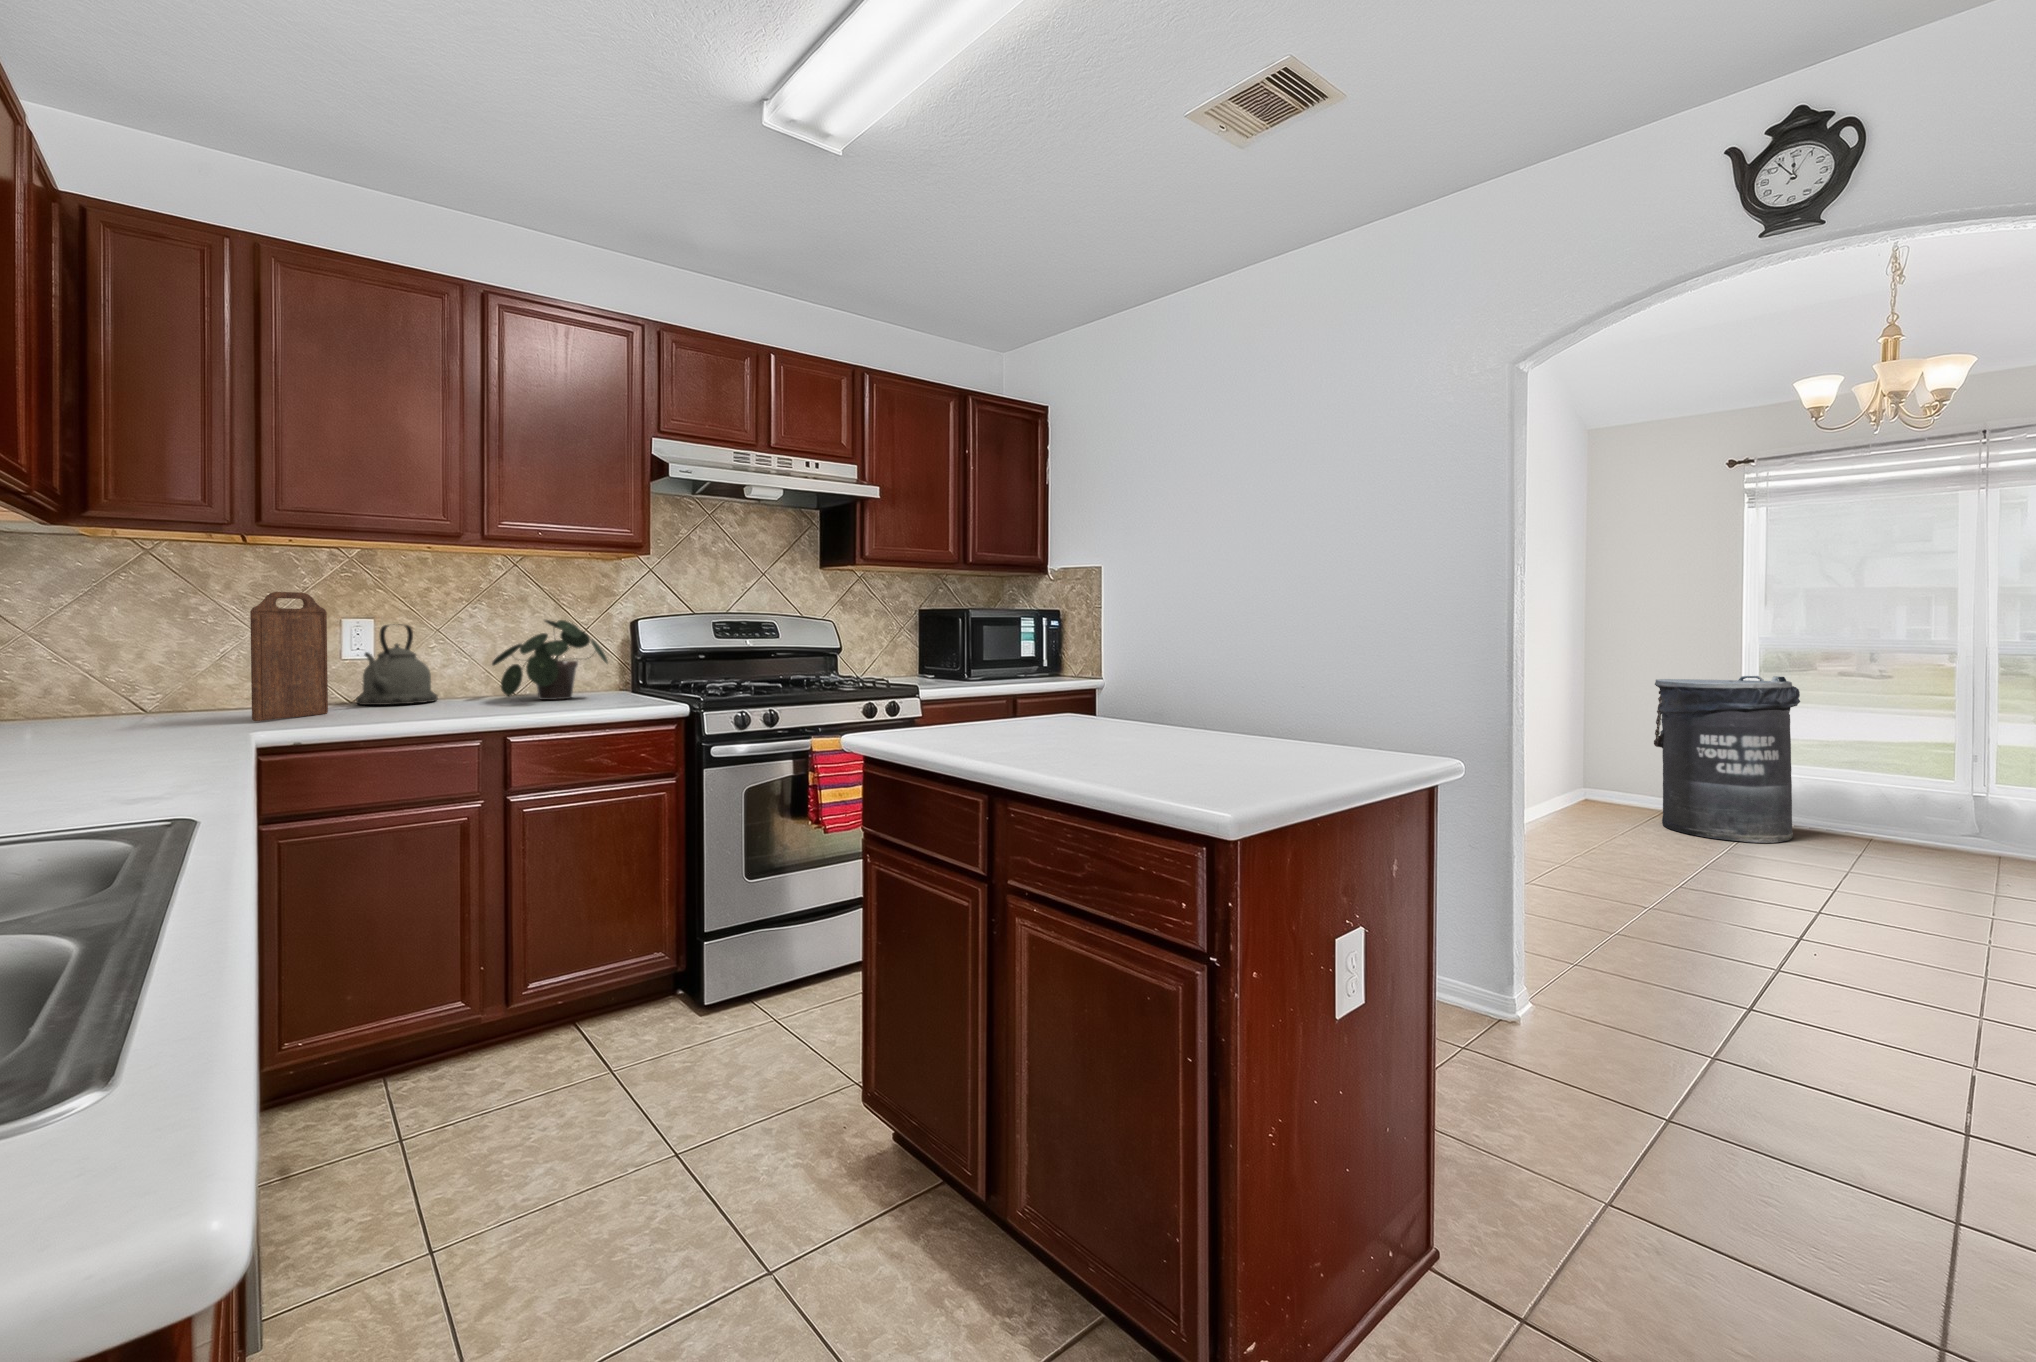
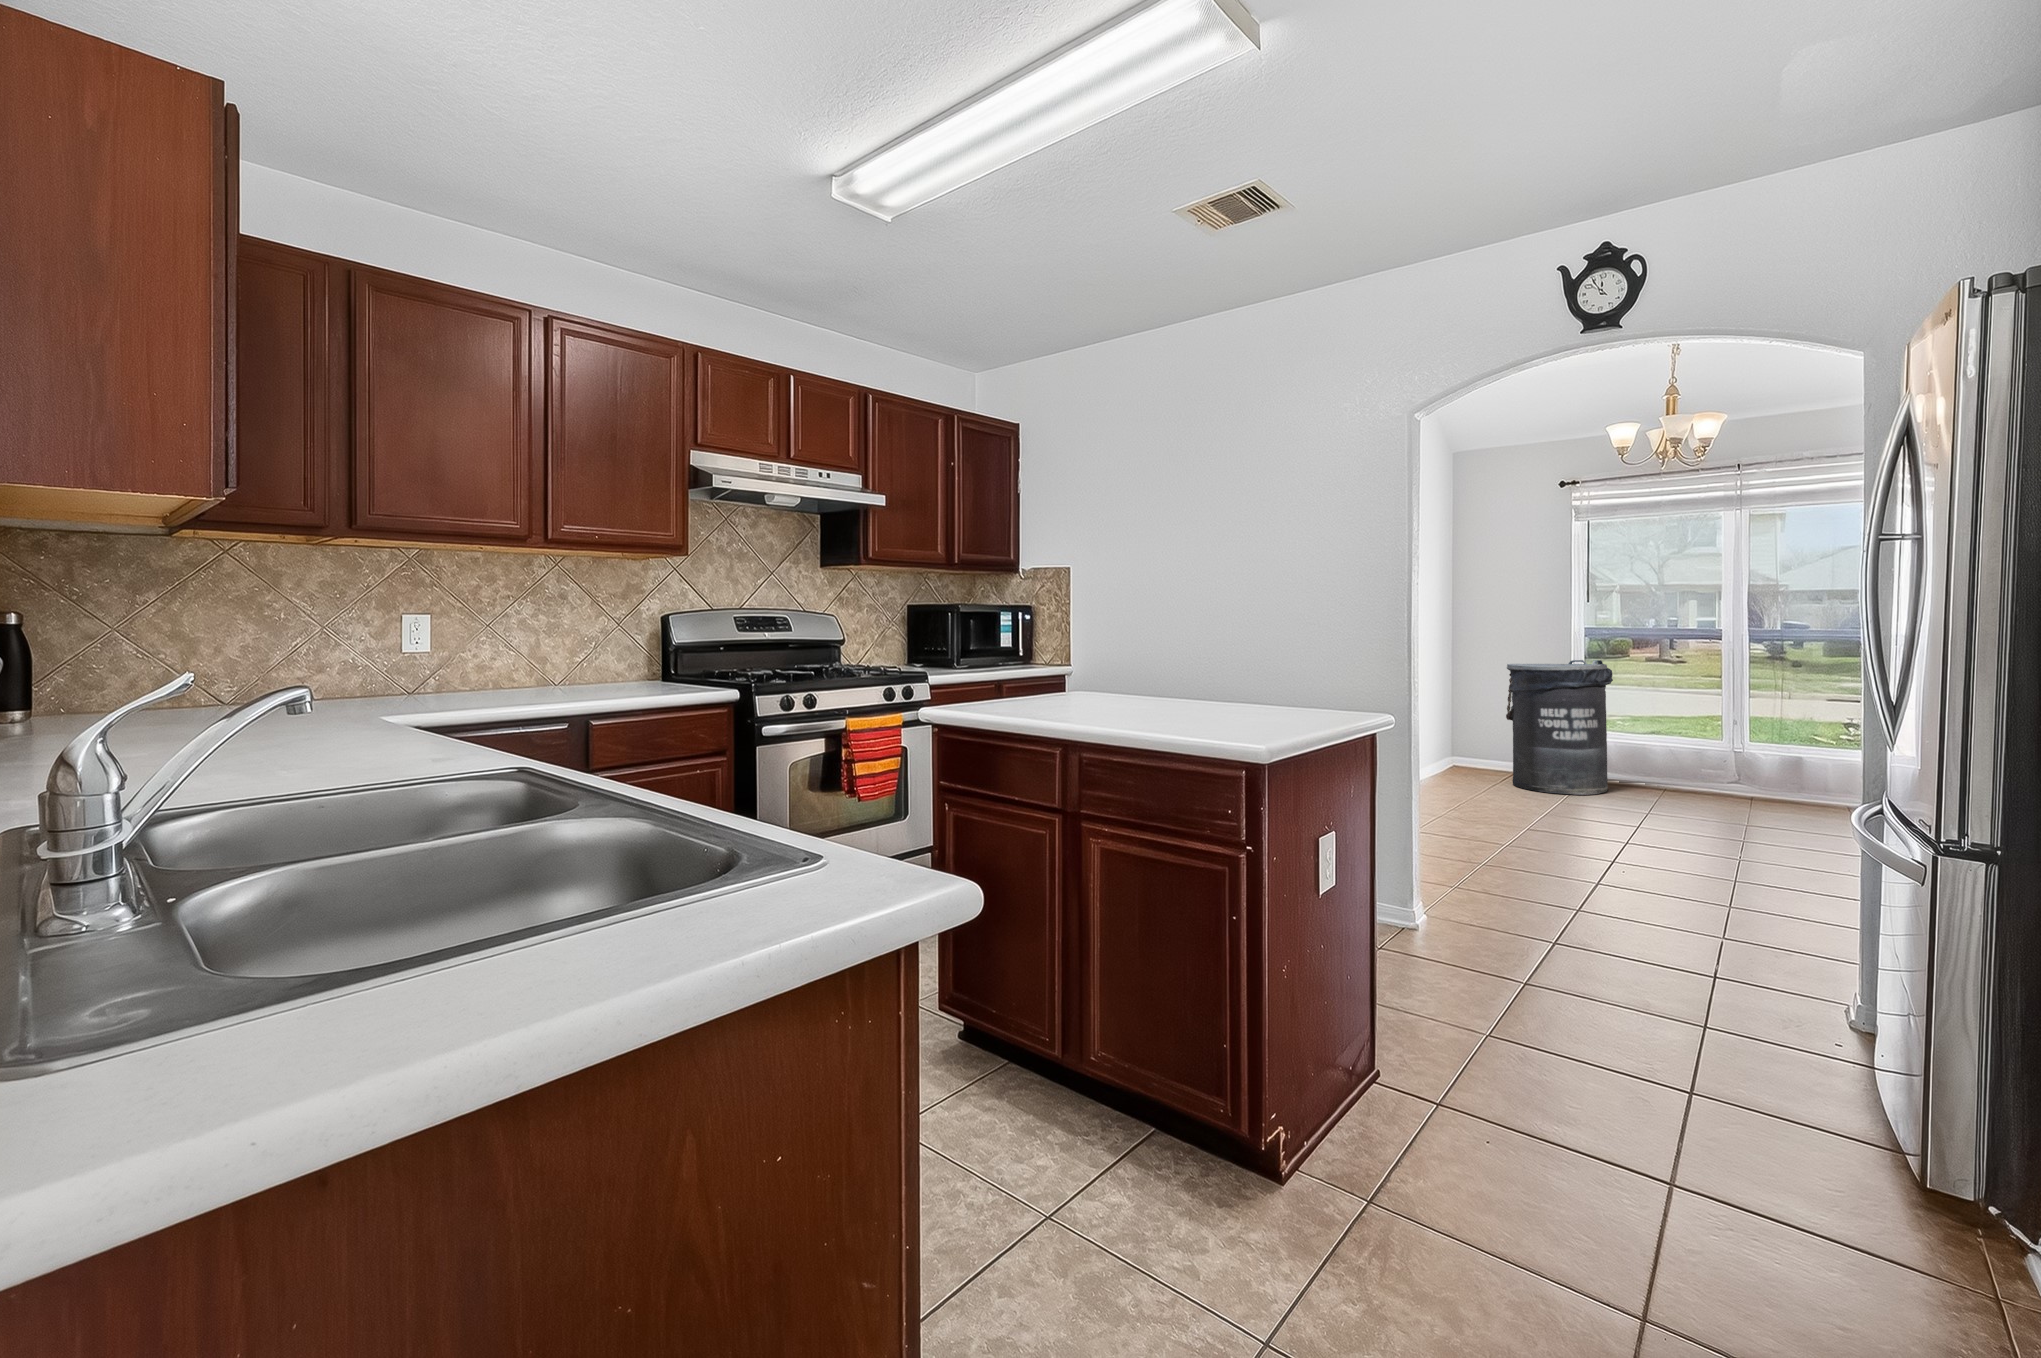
cutting board: present [250,592,328,721] -> none [354,591,413,710]
potted plant: present [492,620,608,700] -> none [545,616,654,689]
kettle: present [356,624,438,705] -> none [422,621,497,696]

